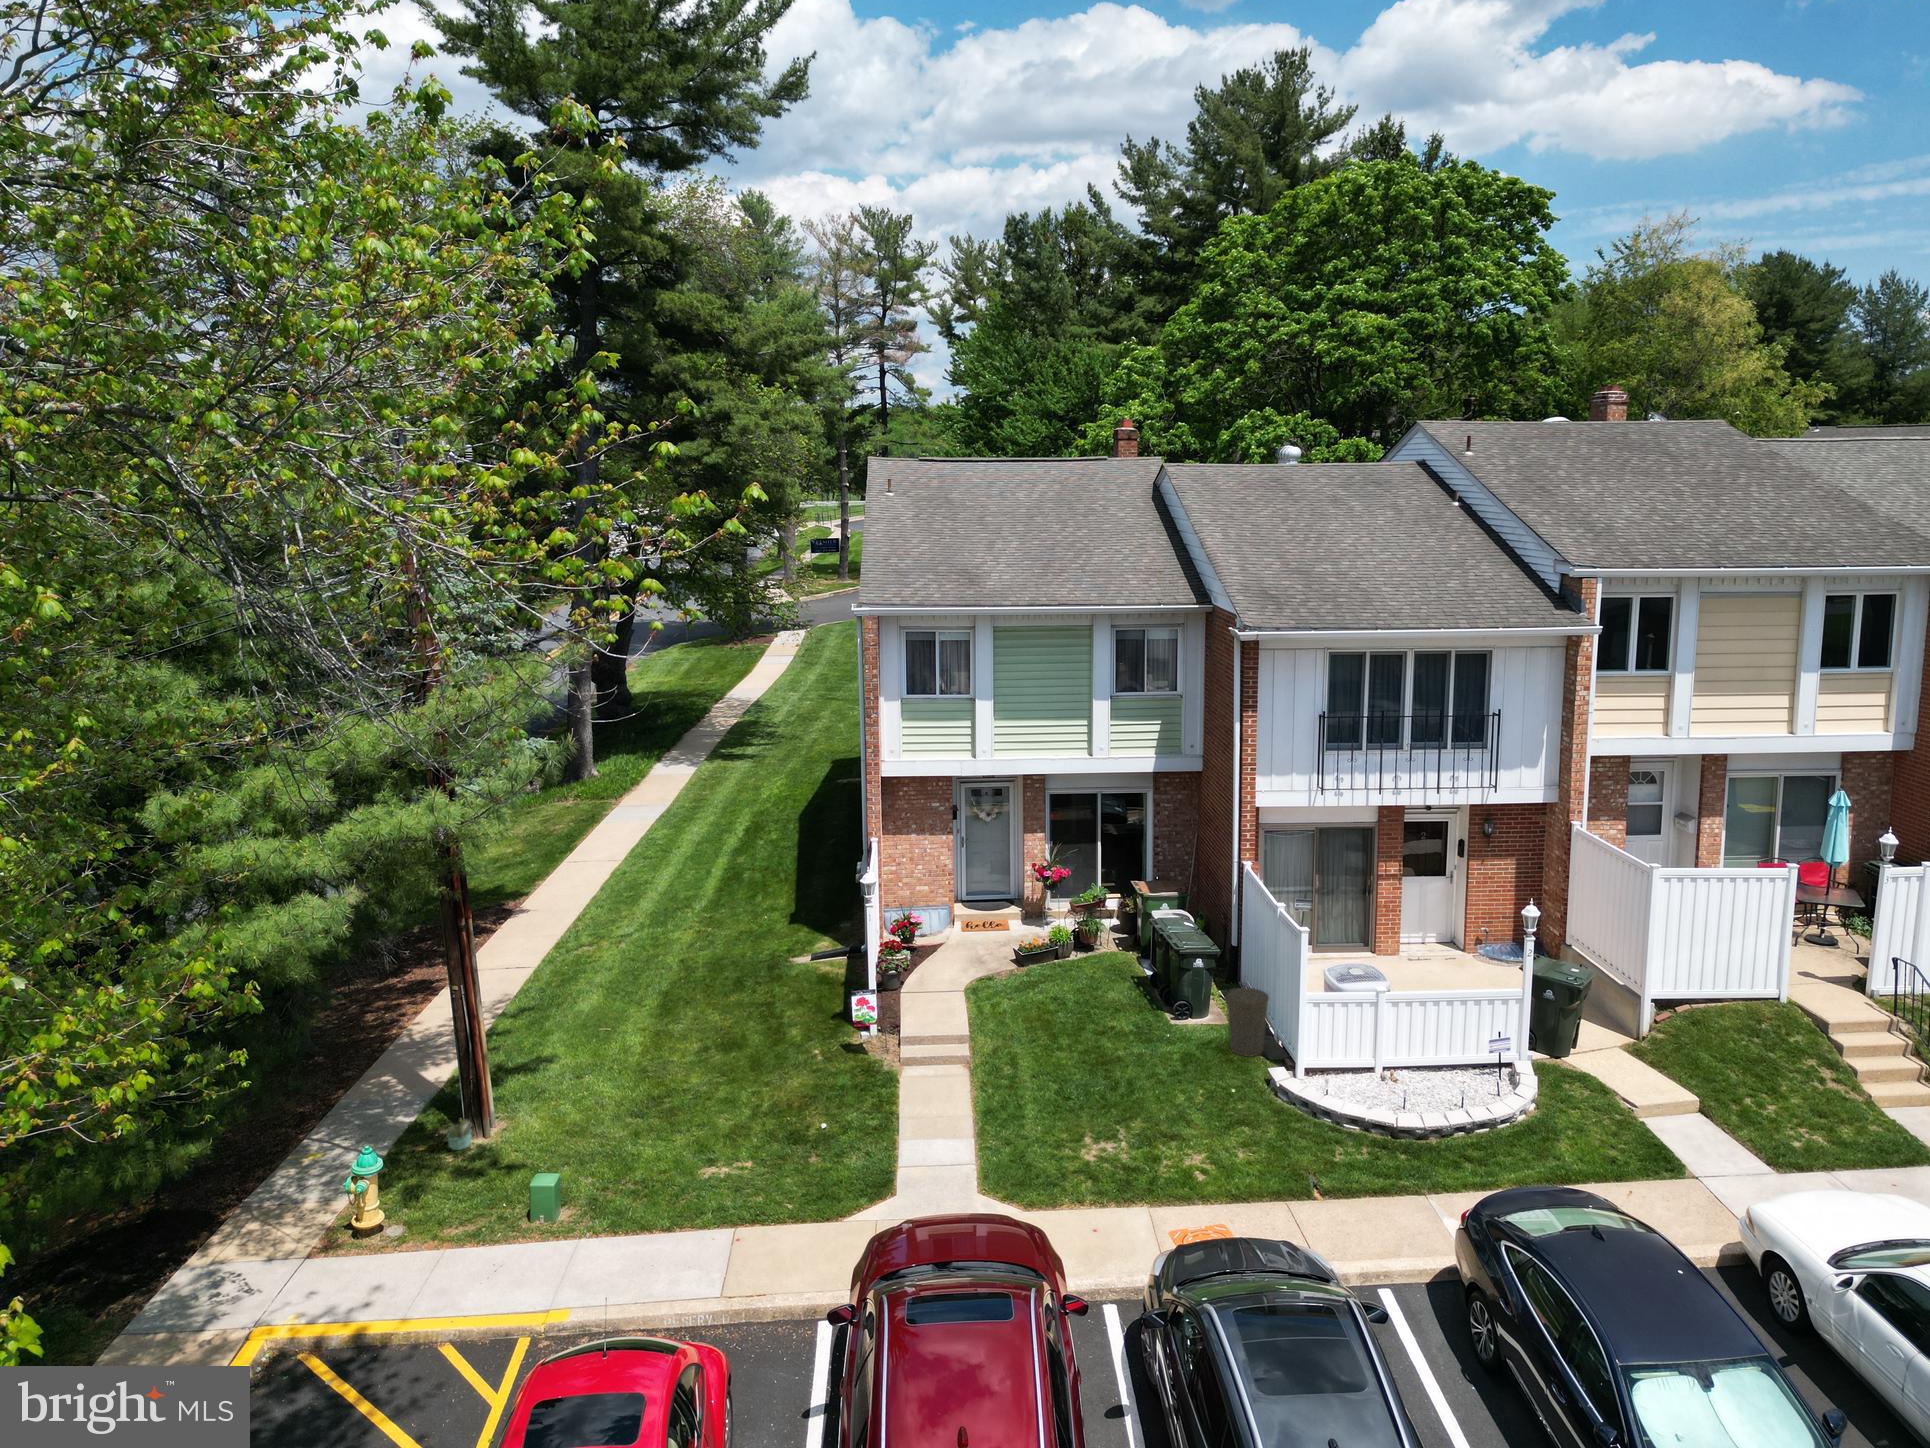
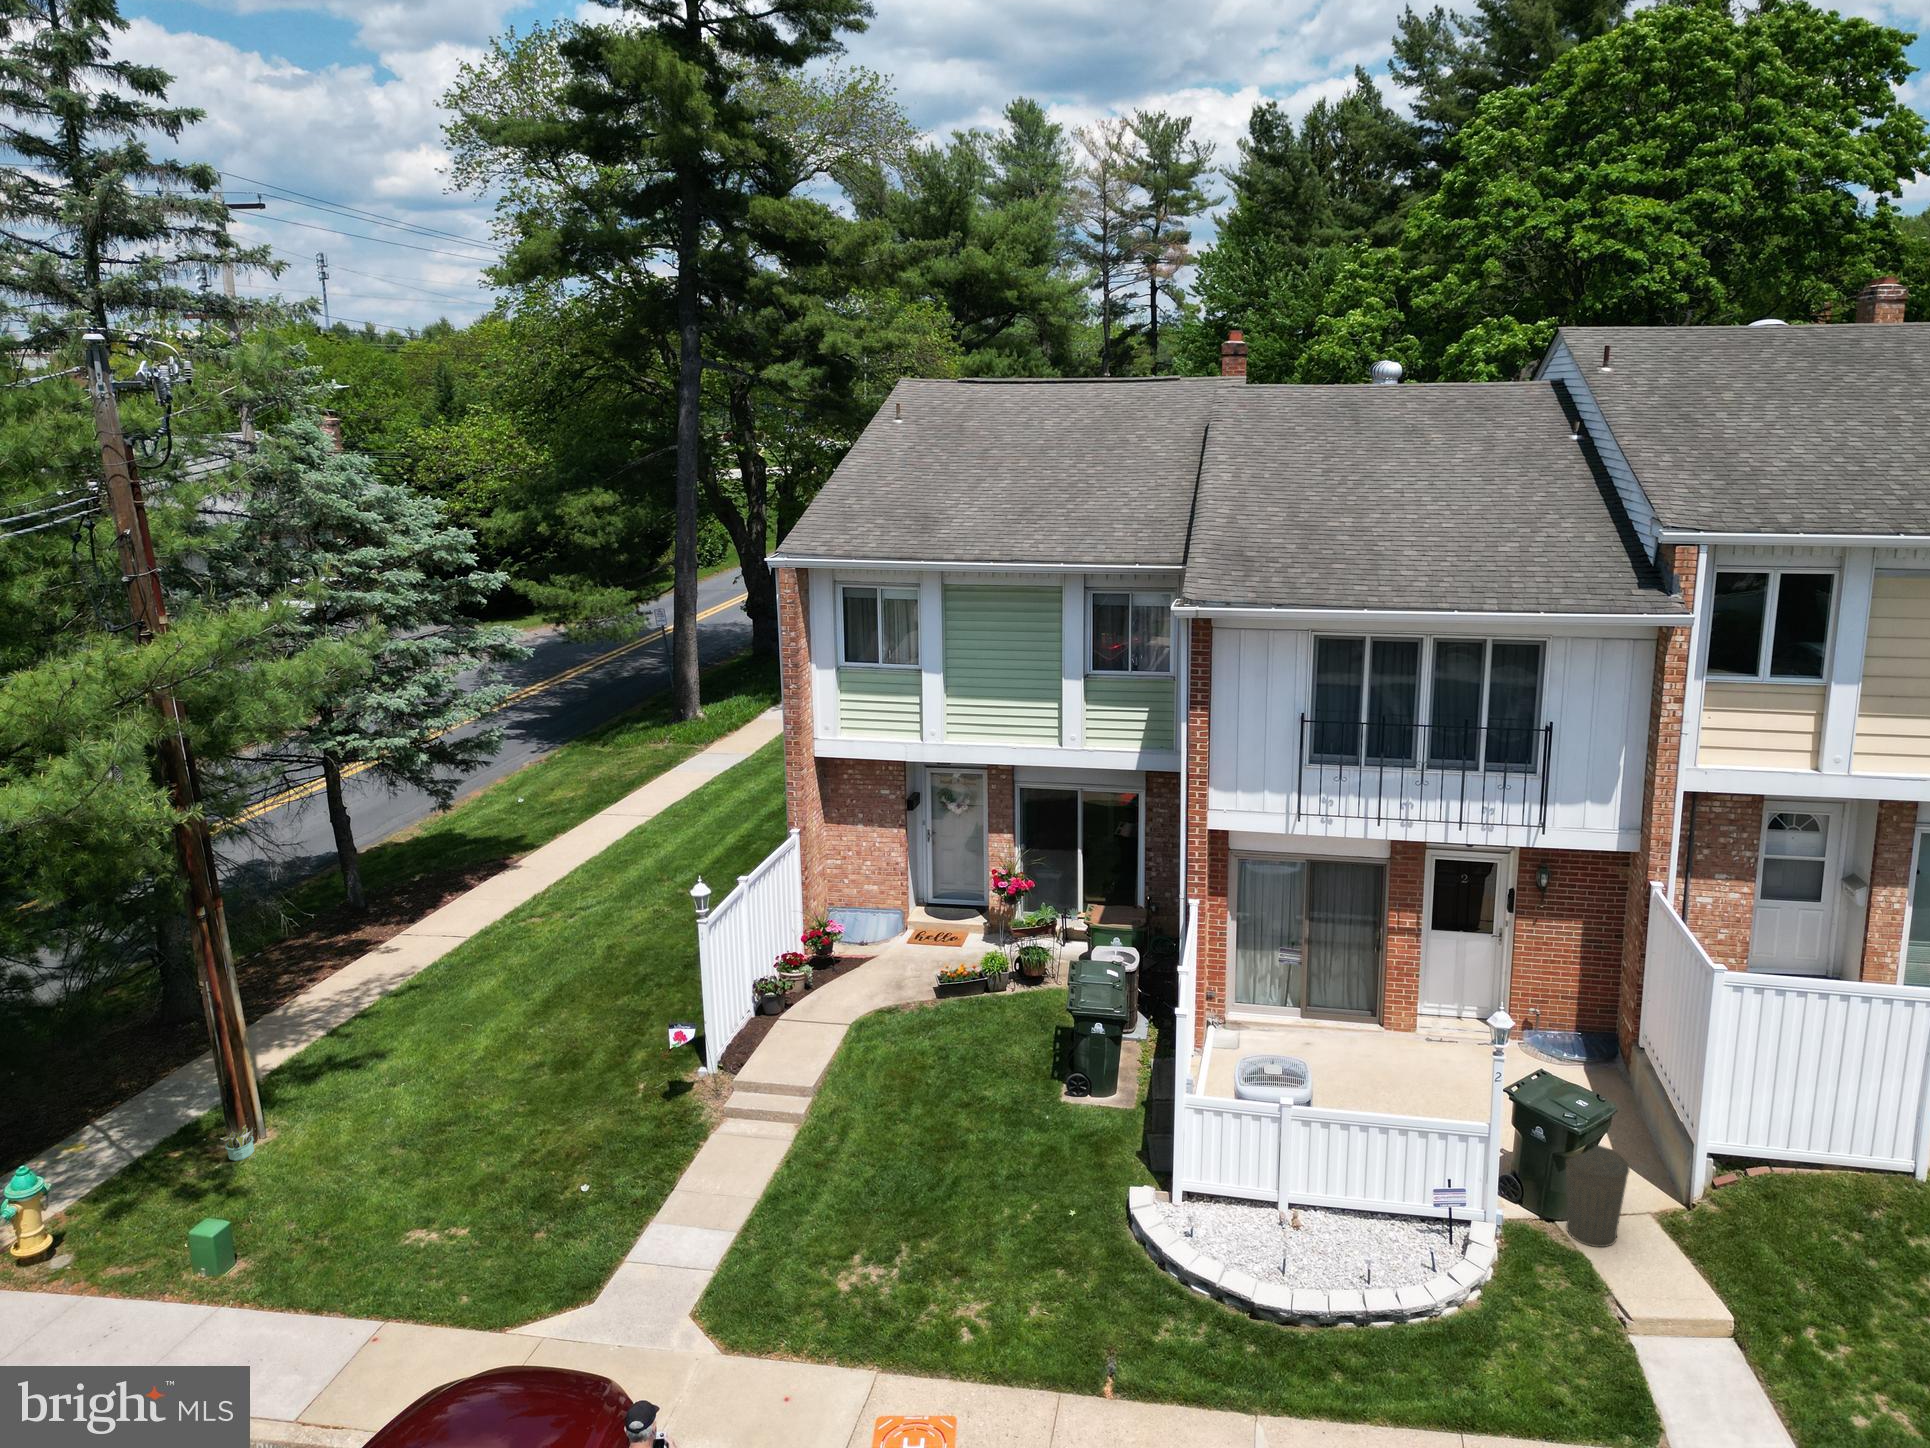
trash can: present [1226,988,1269,1057] -> present [1566,1145,1629,1247]

